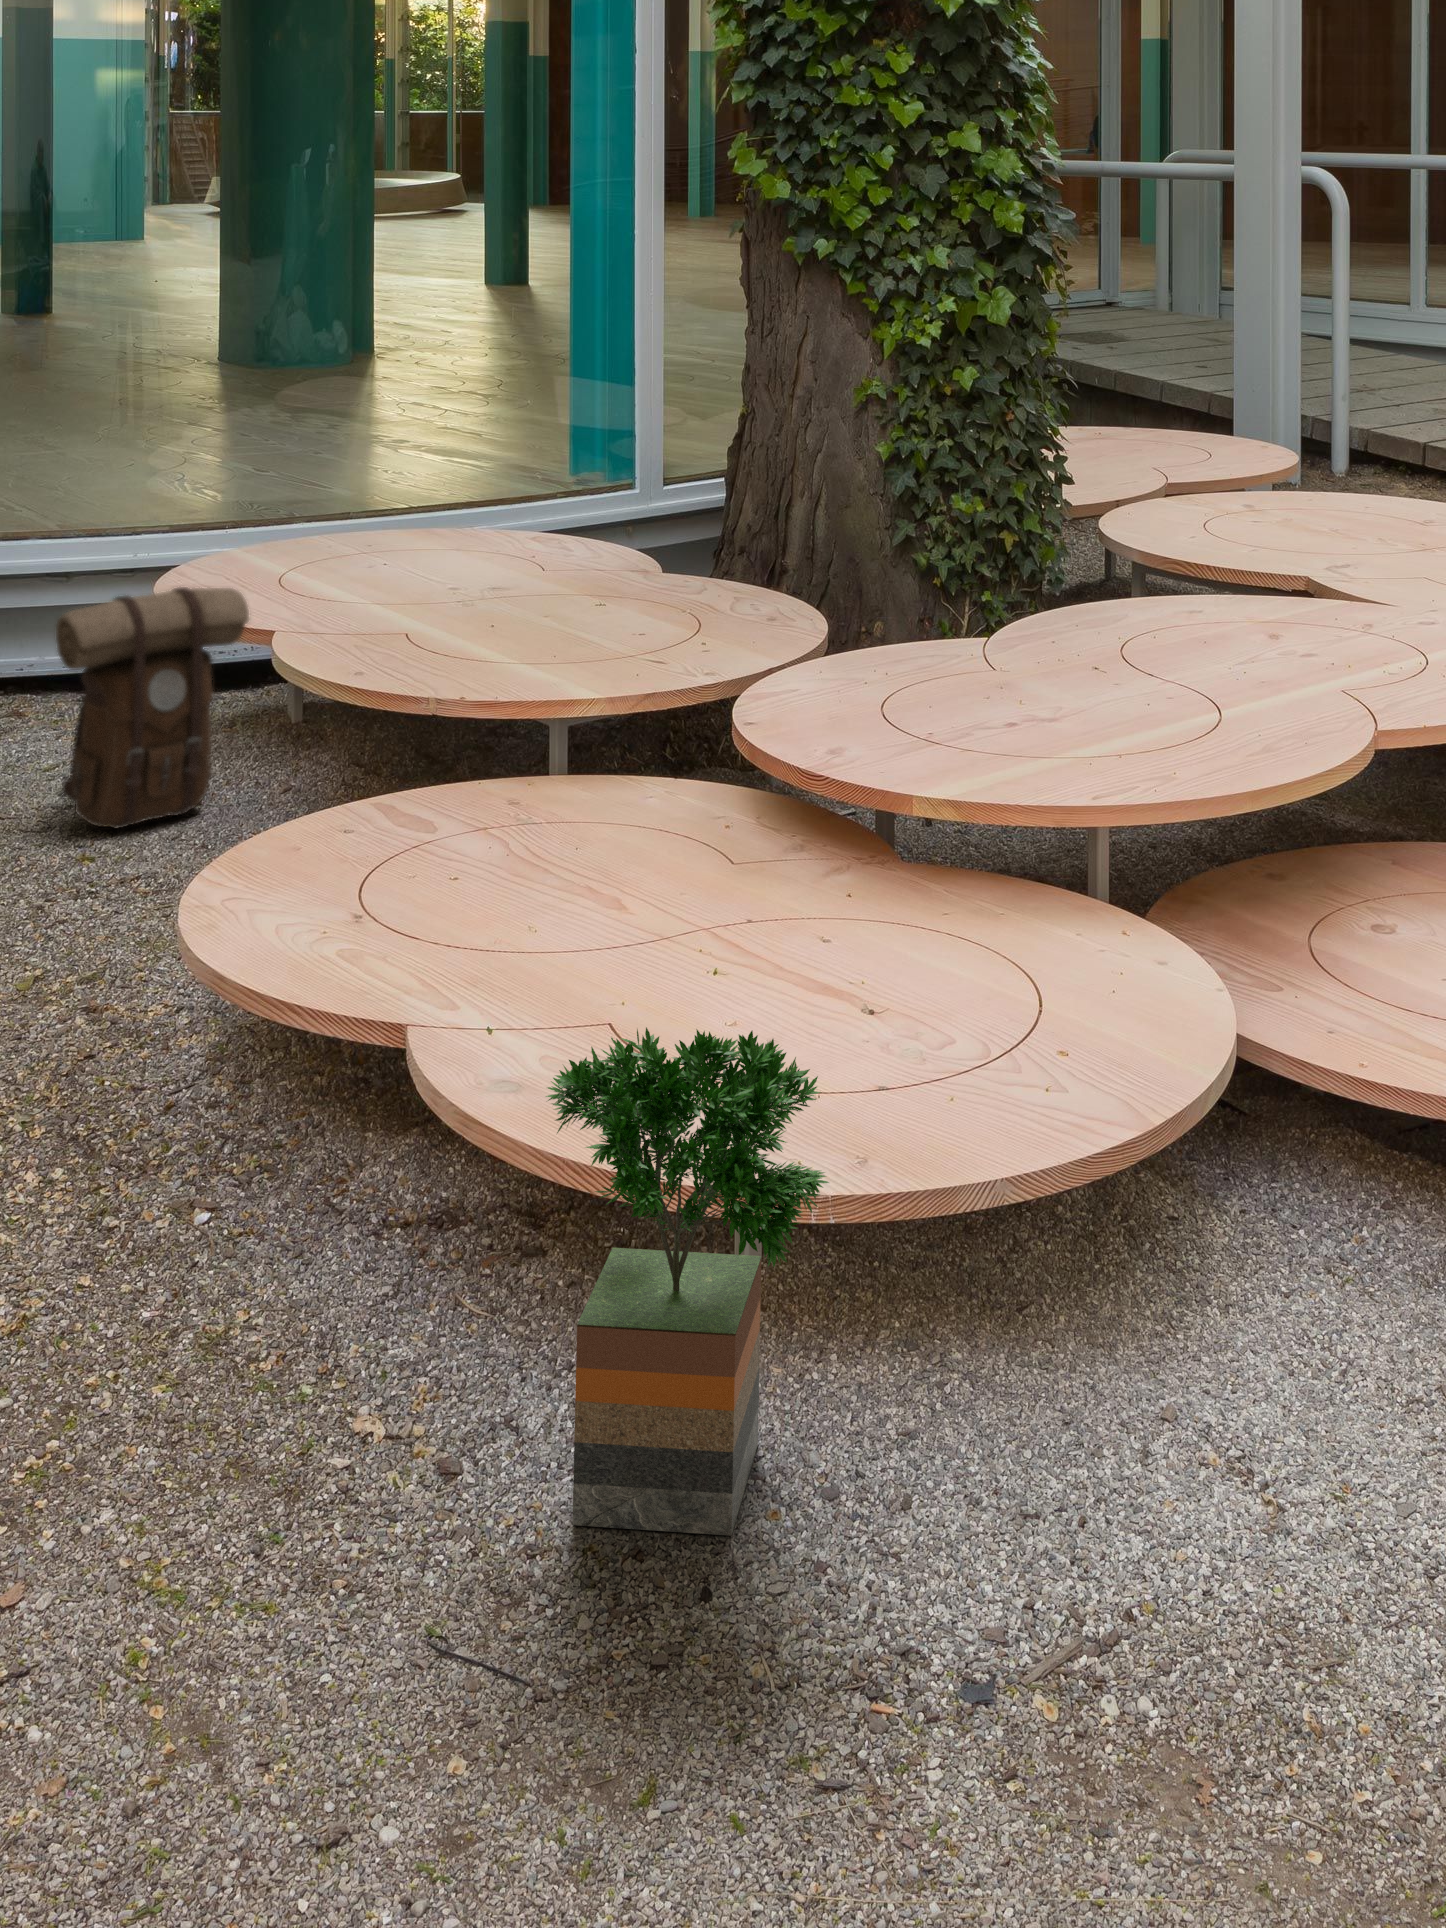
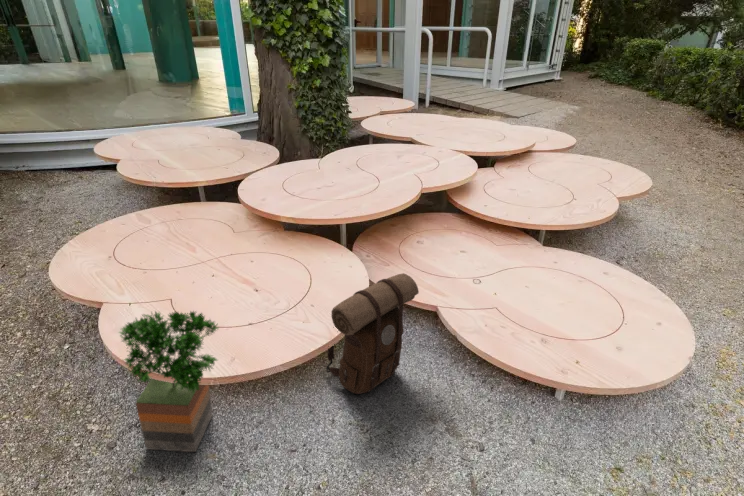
backpack: present [56,587,249,828] -> present [326,273,419,394]

